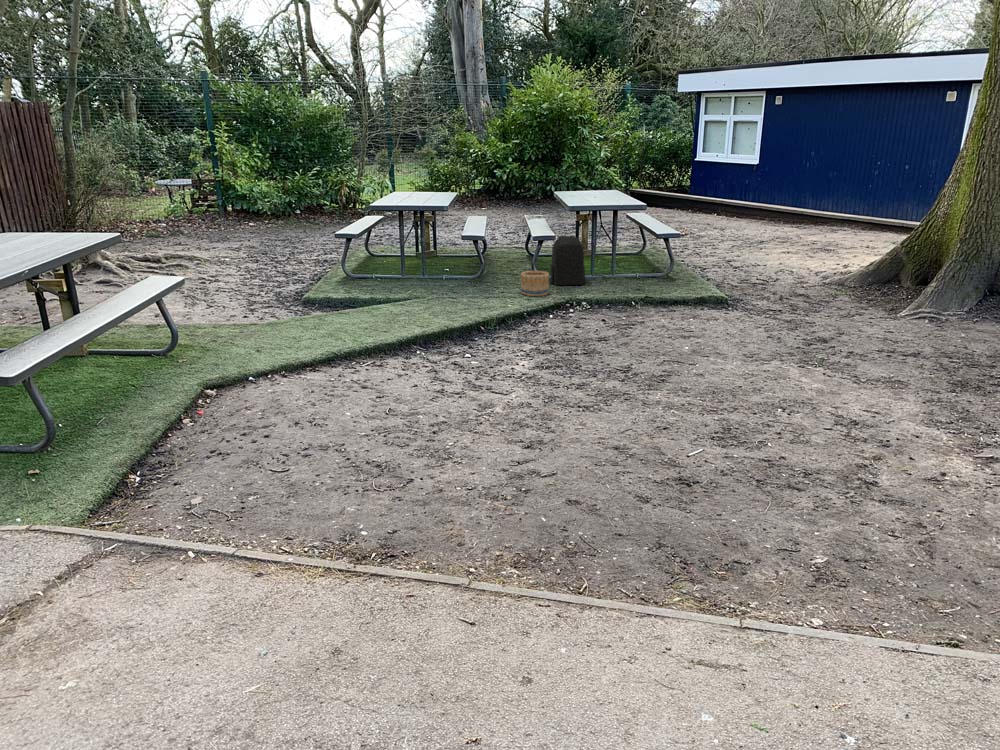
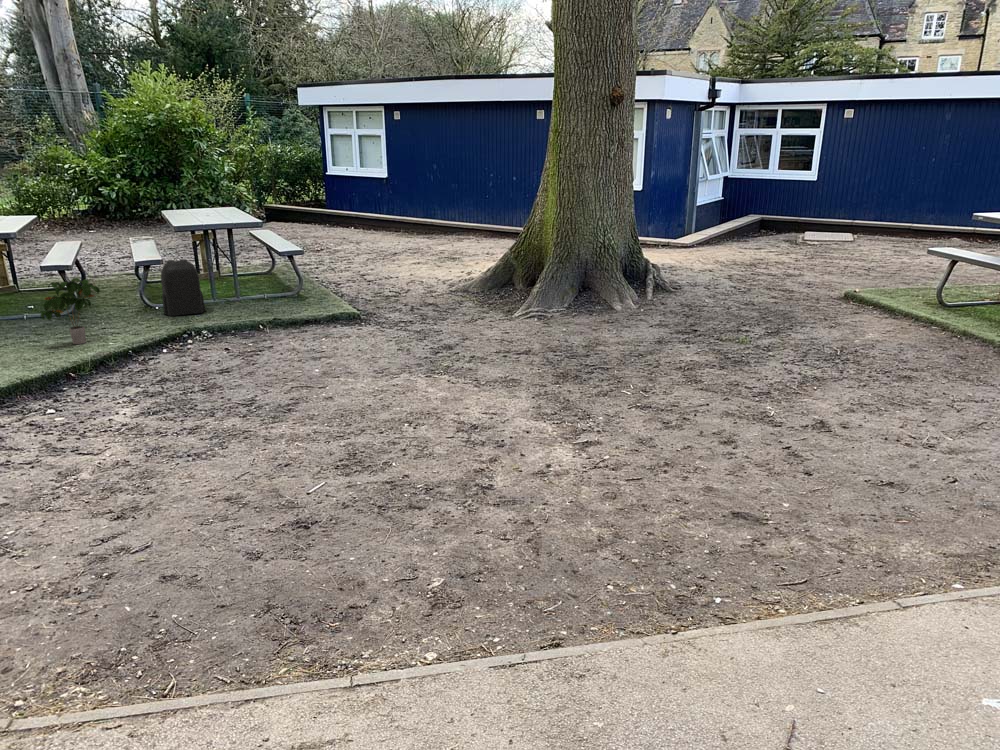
potted plant: none [462,246,507,302] -> present [40,278,100,344]
basket: present [521,271,549,296] -> none [122,302,160,331]

